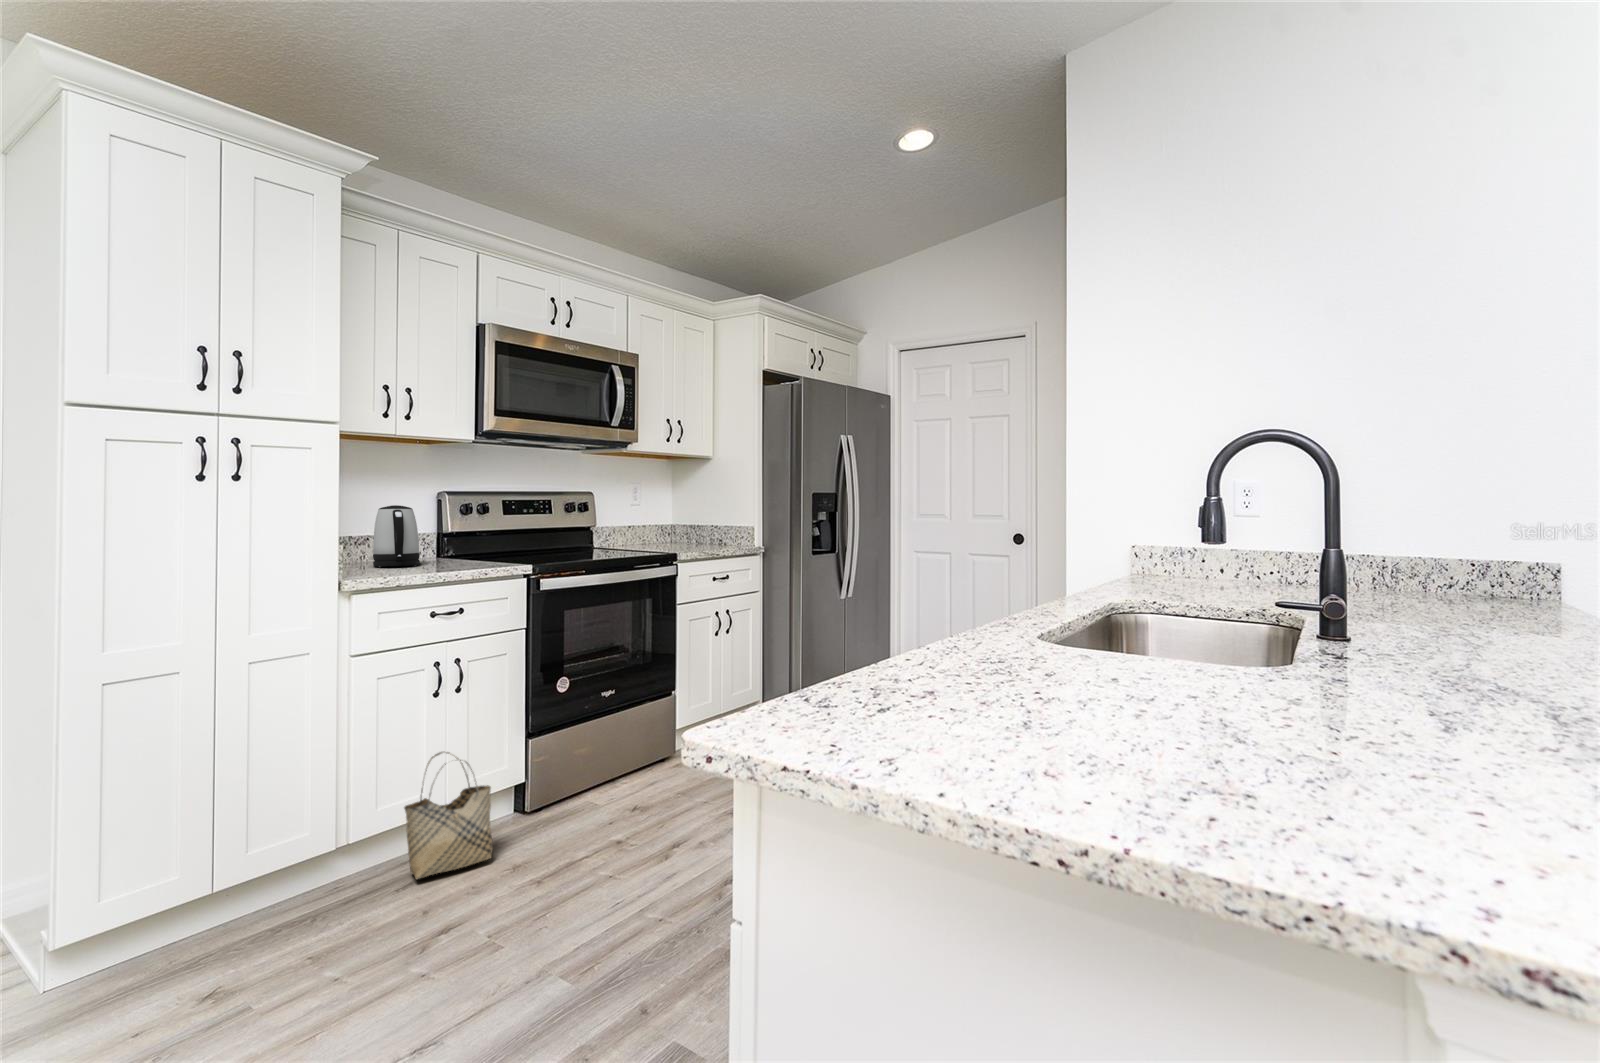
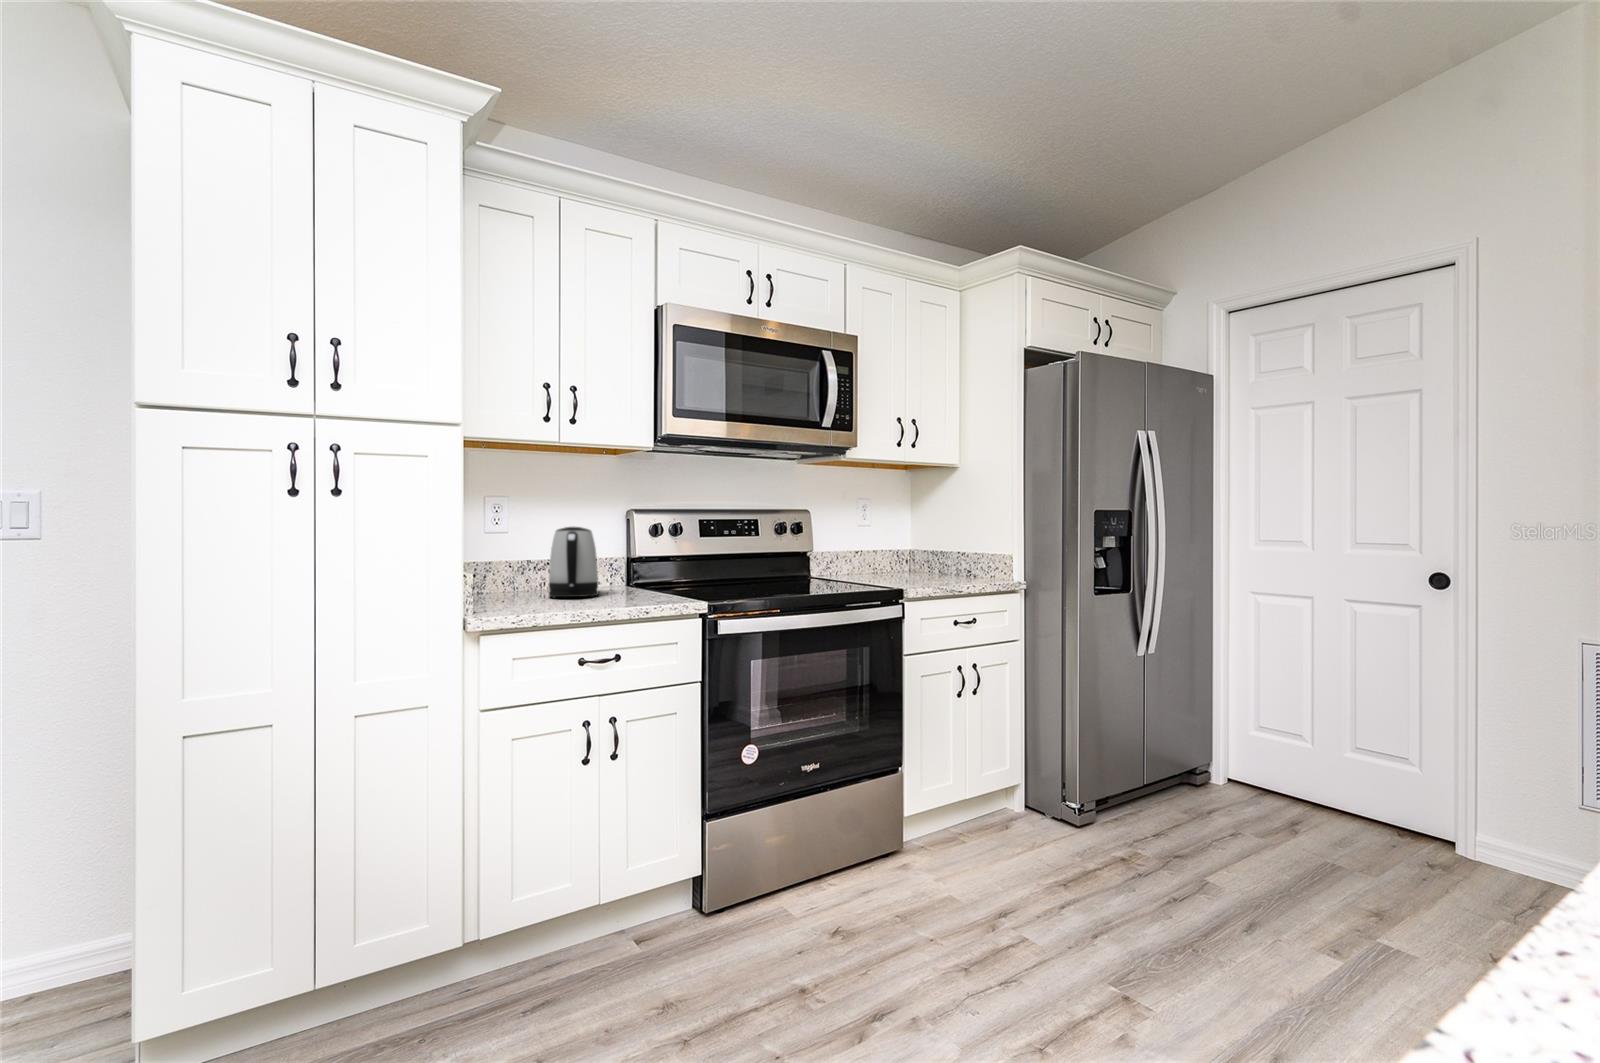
woven basket: present [404,752,493,879] -> none [537,834,645,1002]

